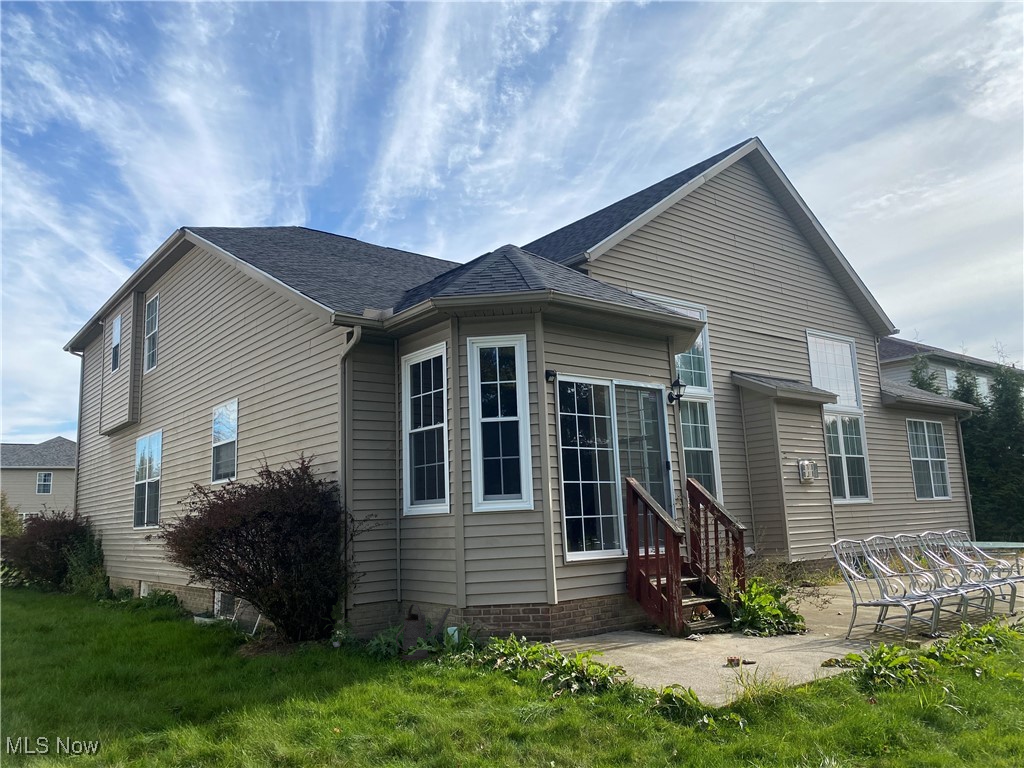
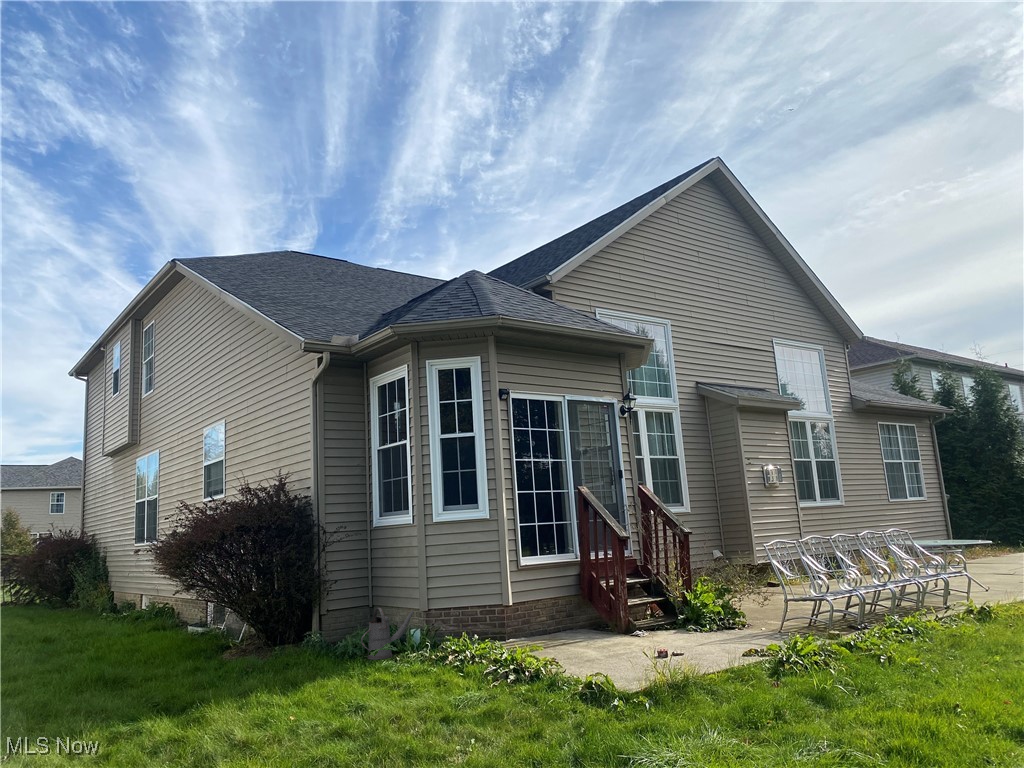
potted plant: present [322,601,354,647] -> none [297,607,329,650]

